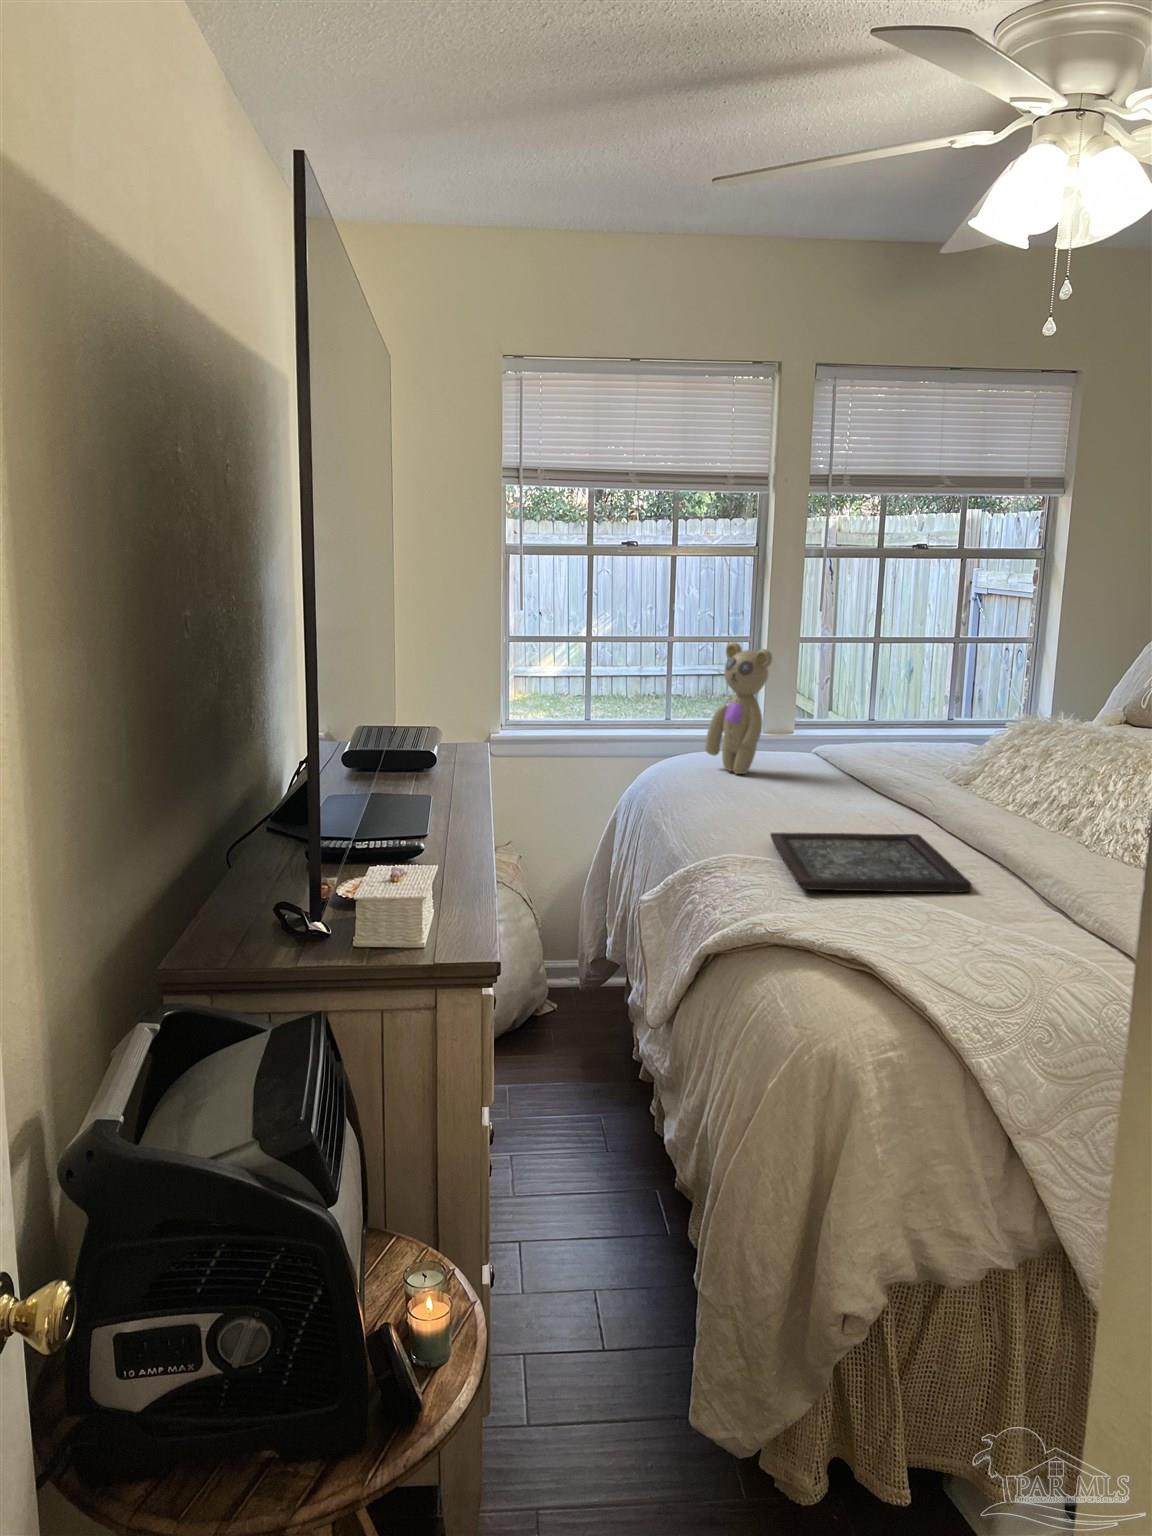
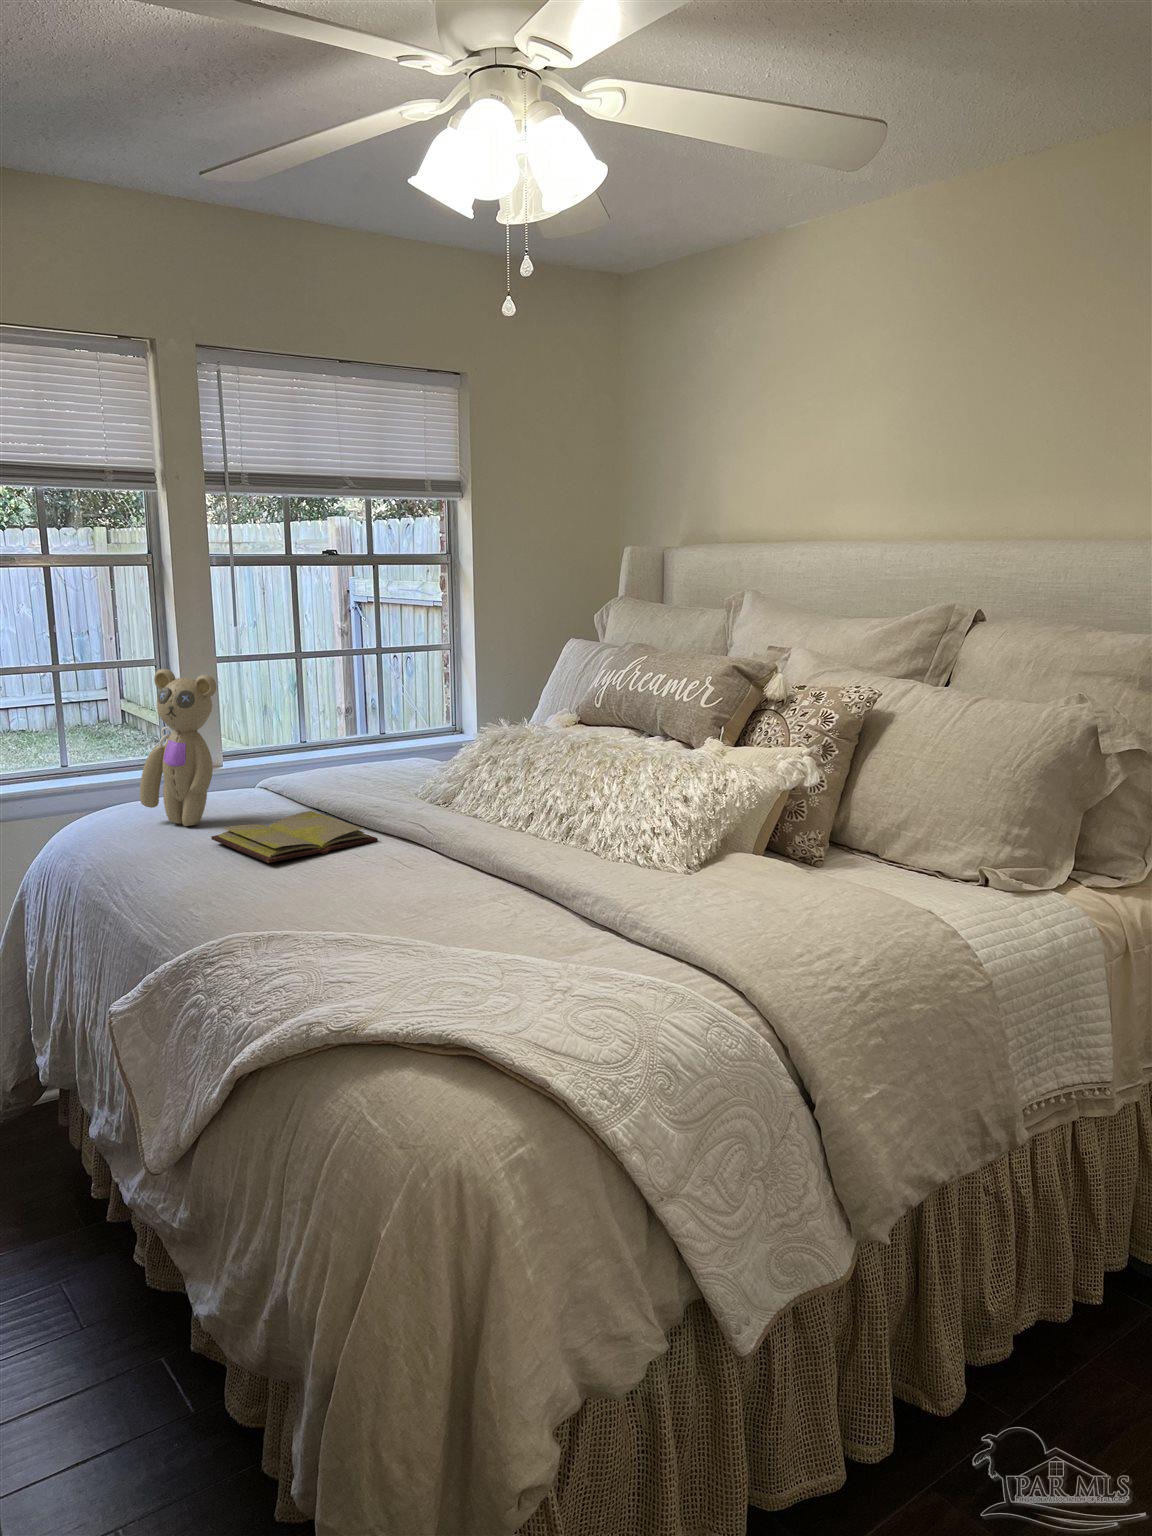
diary: none [749,774,886,809] -> present [211,811,378,863]
tray: present [770,833,972,893] -> none [271,870,522,964]

